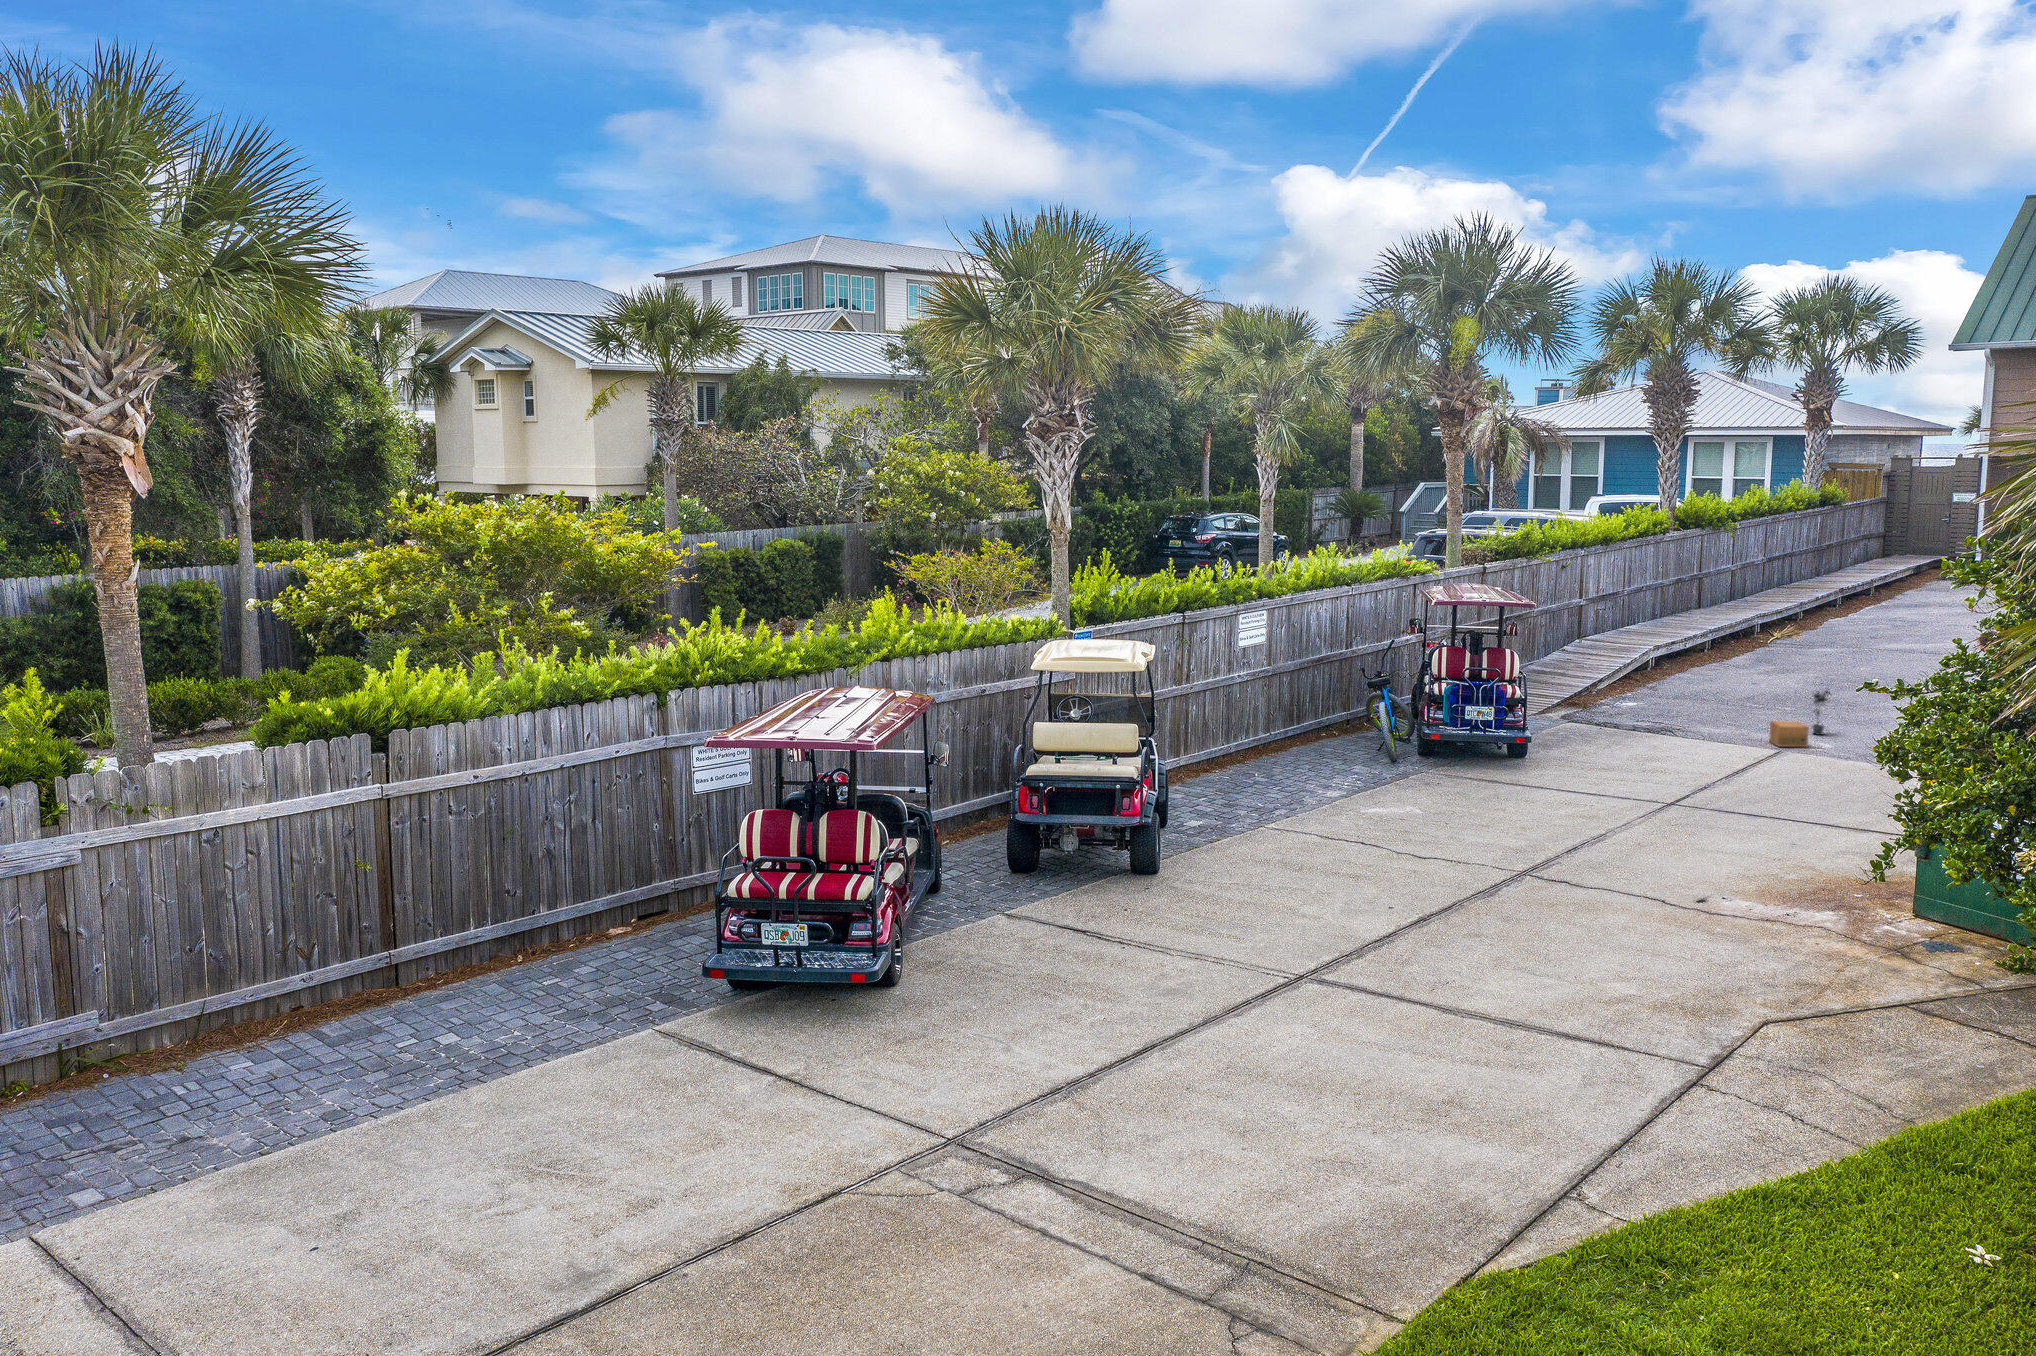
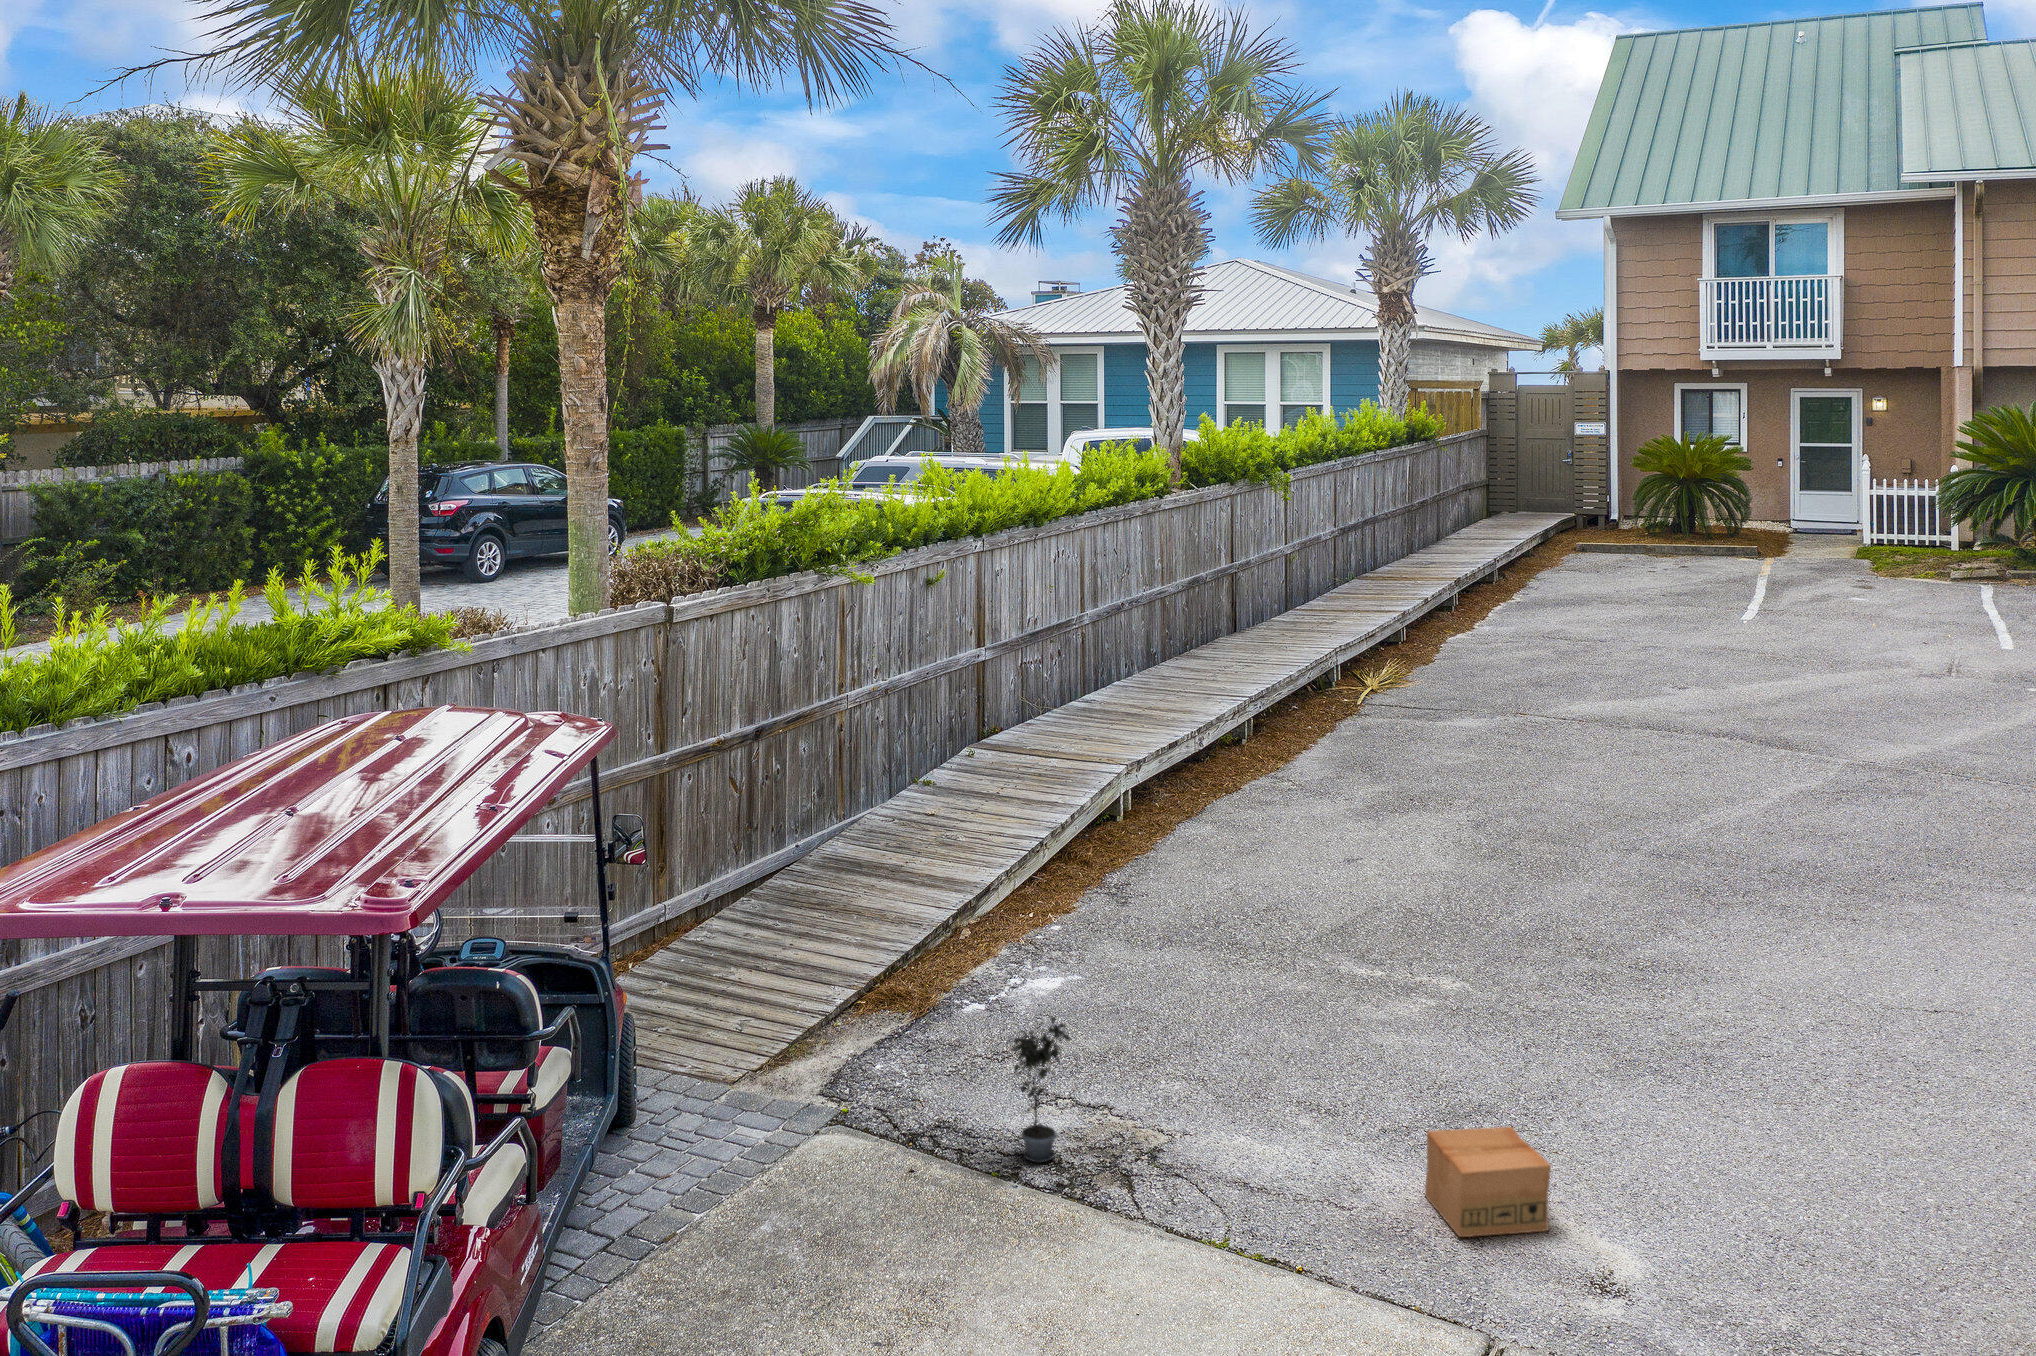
potted plant: present [1813,691,1830,735] -> present [1007,1017,1070,1163]

